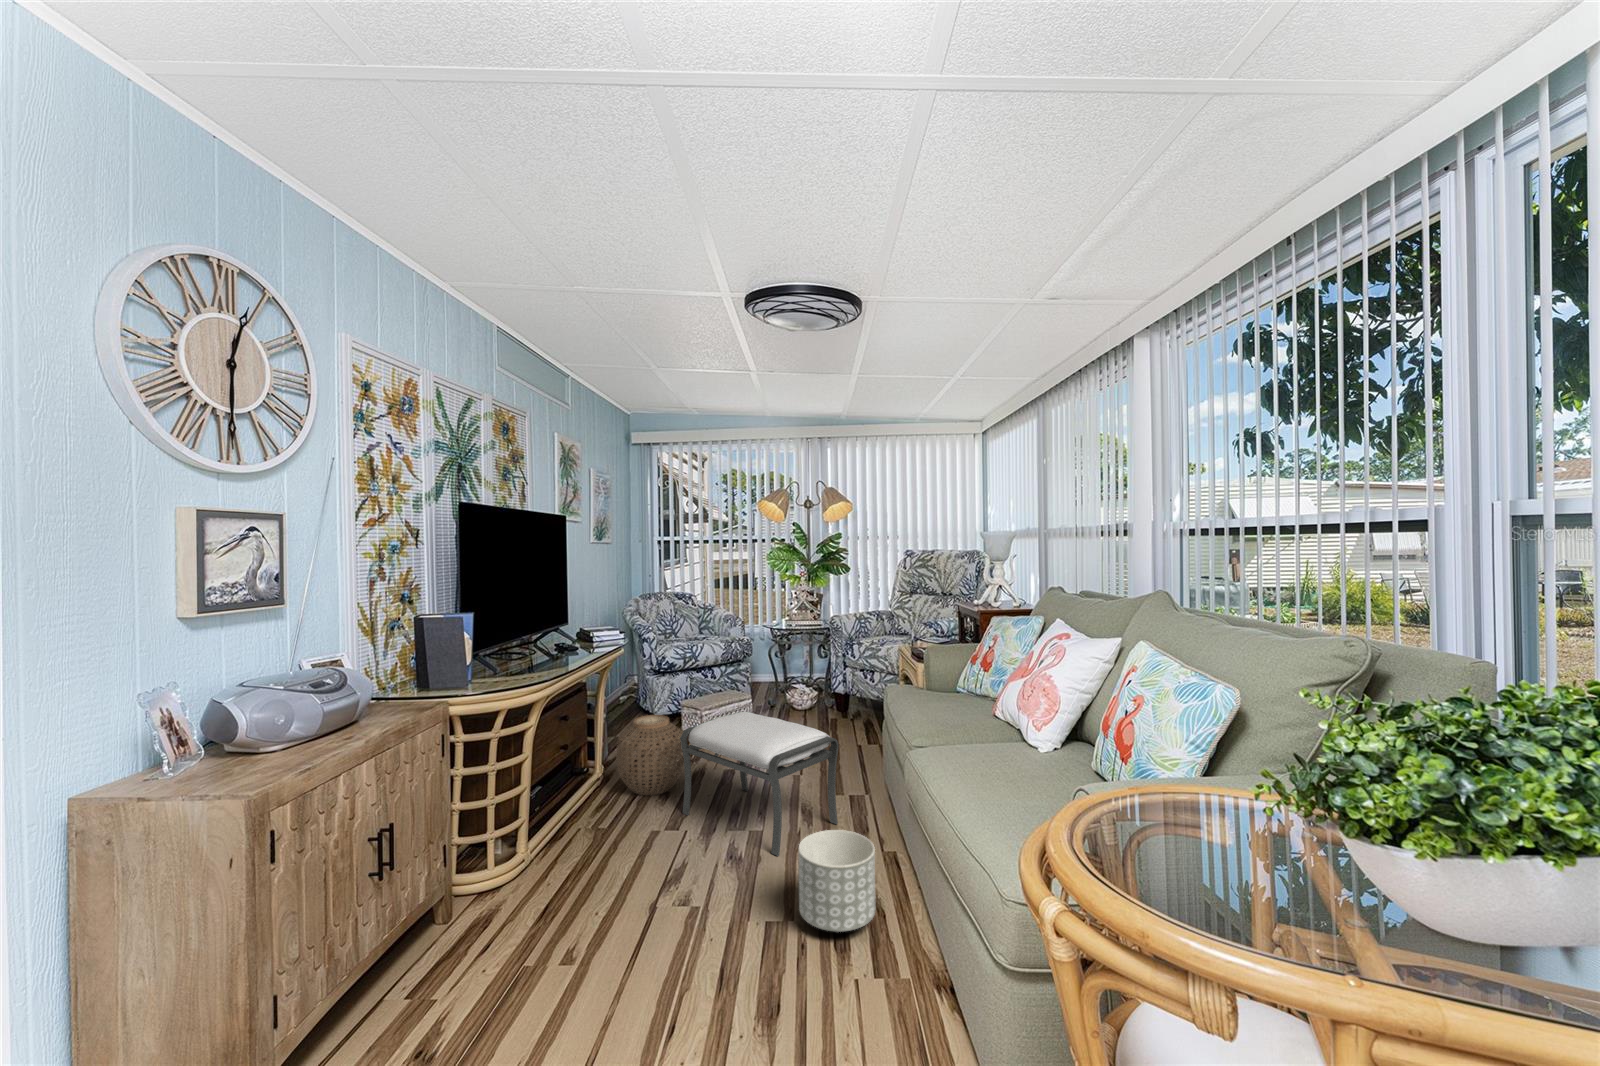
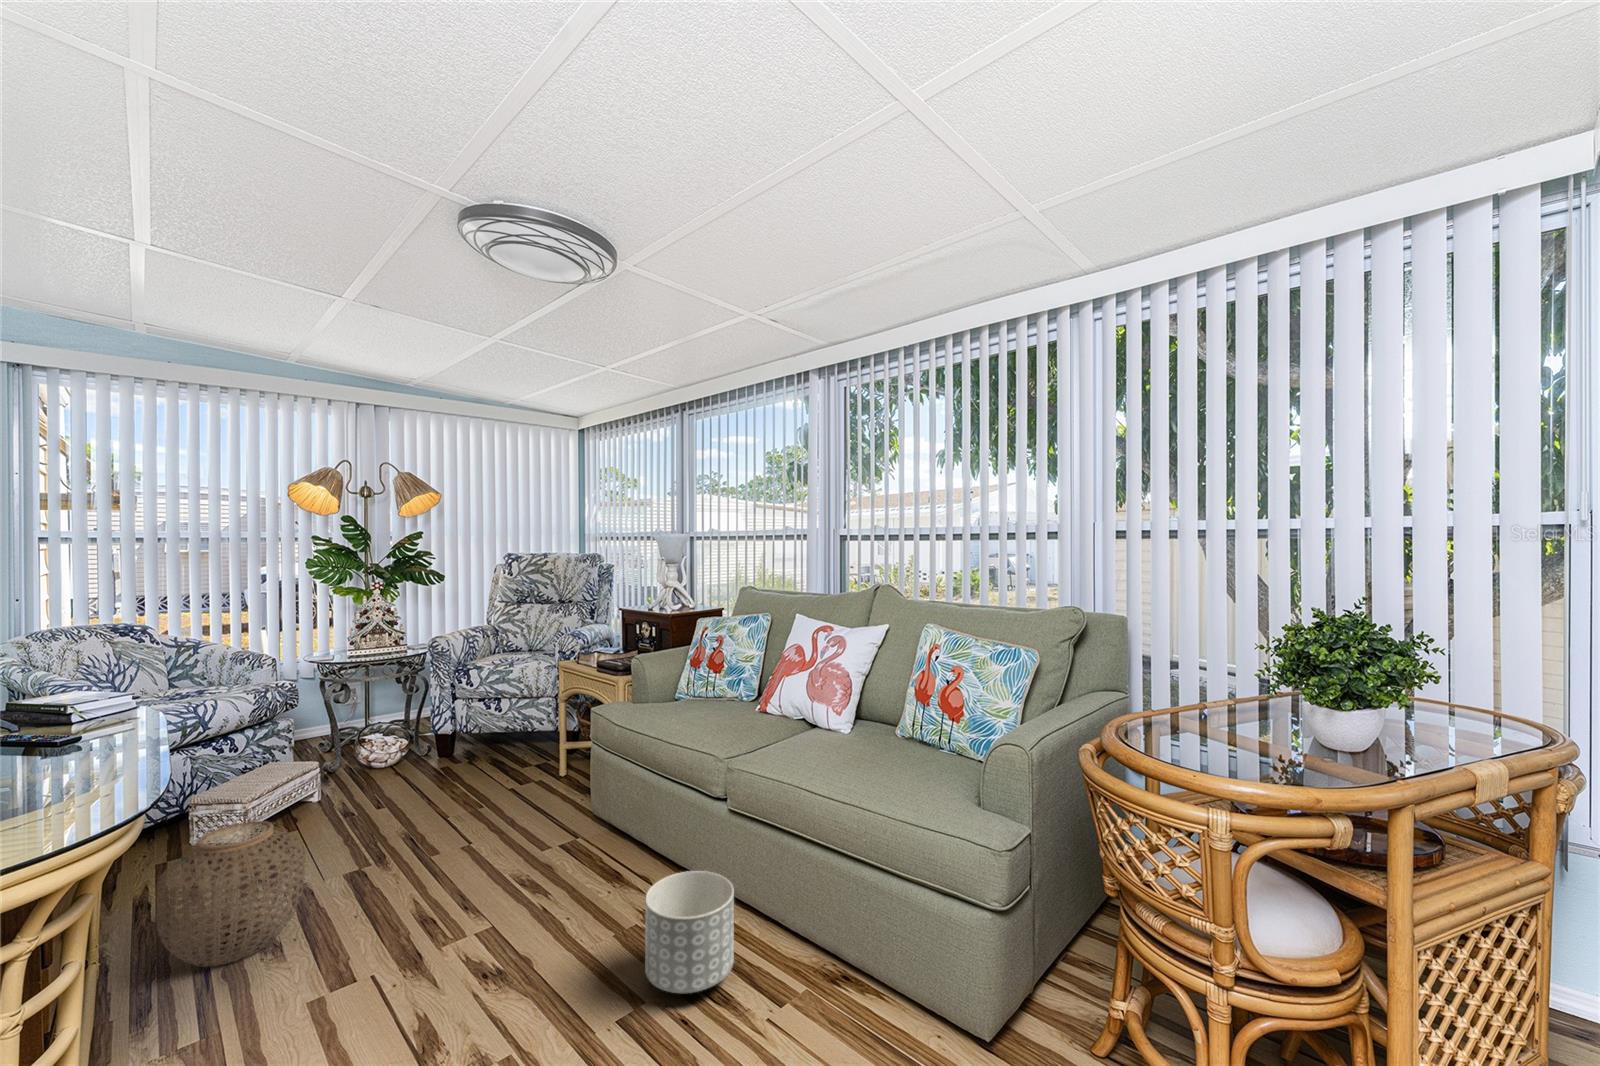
ottoman: present [680,712,839,856] -> none [339,774,582,958]

